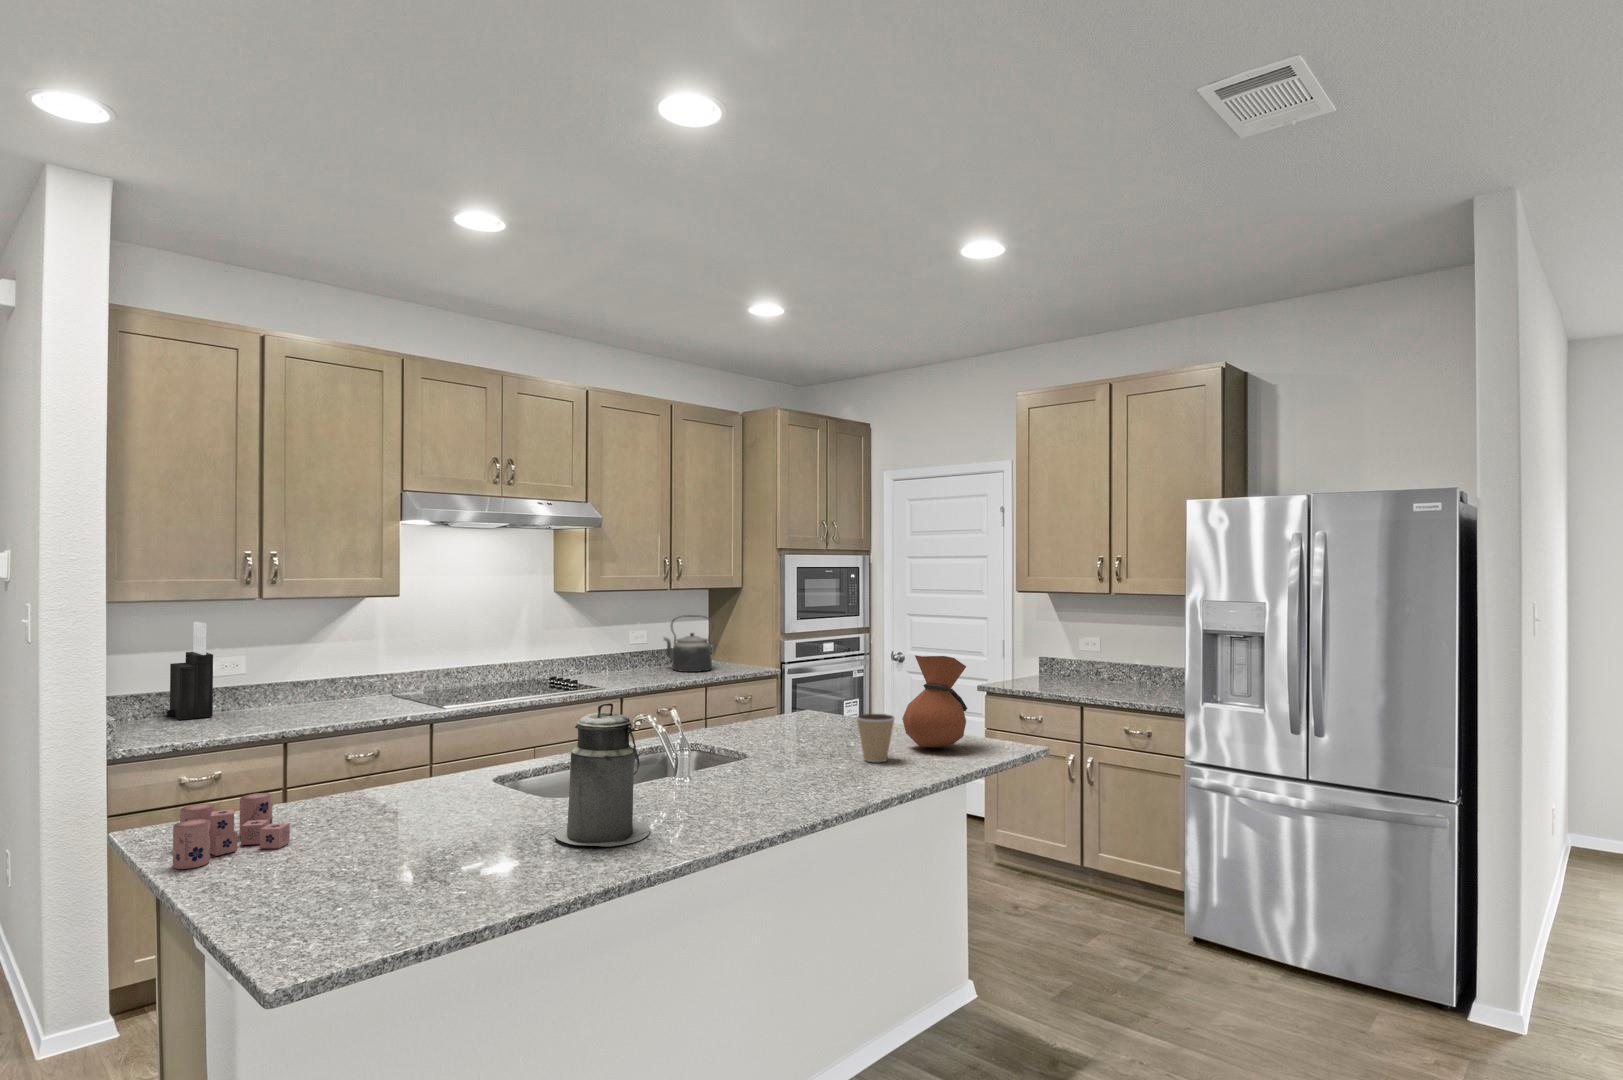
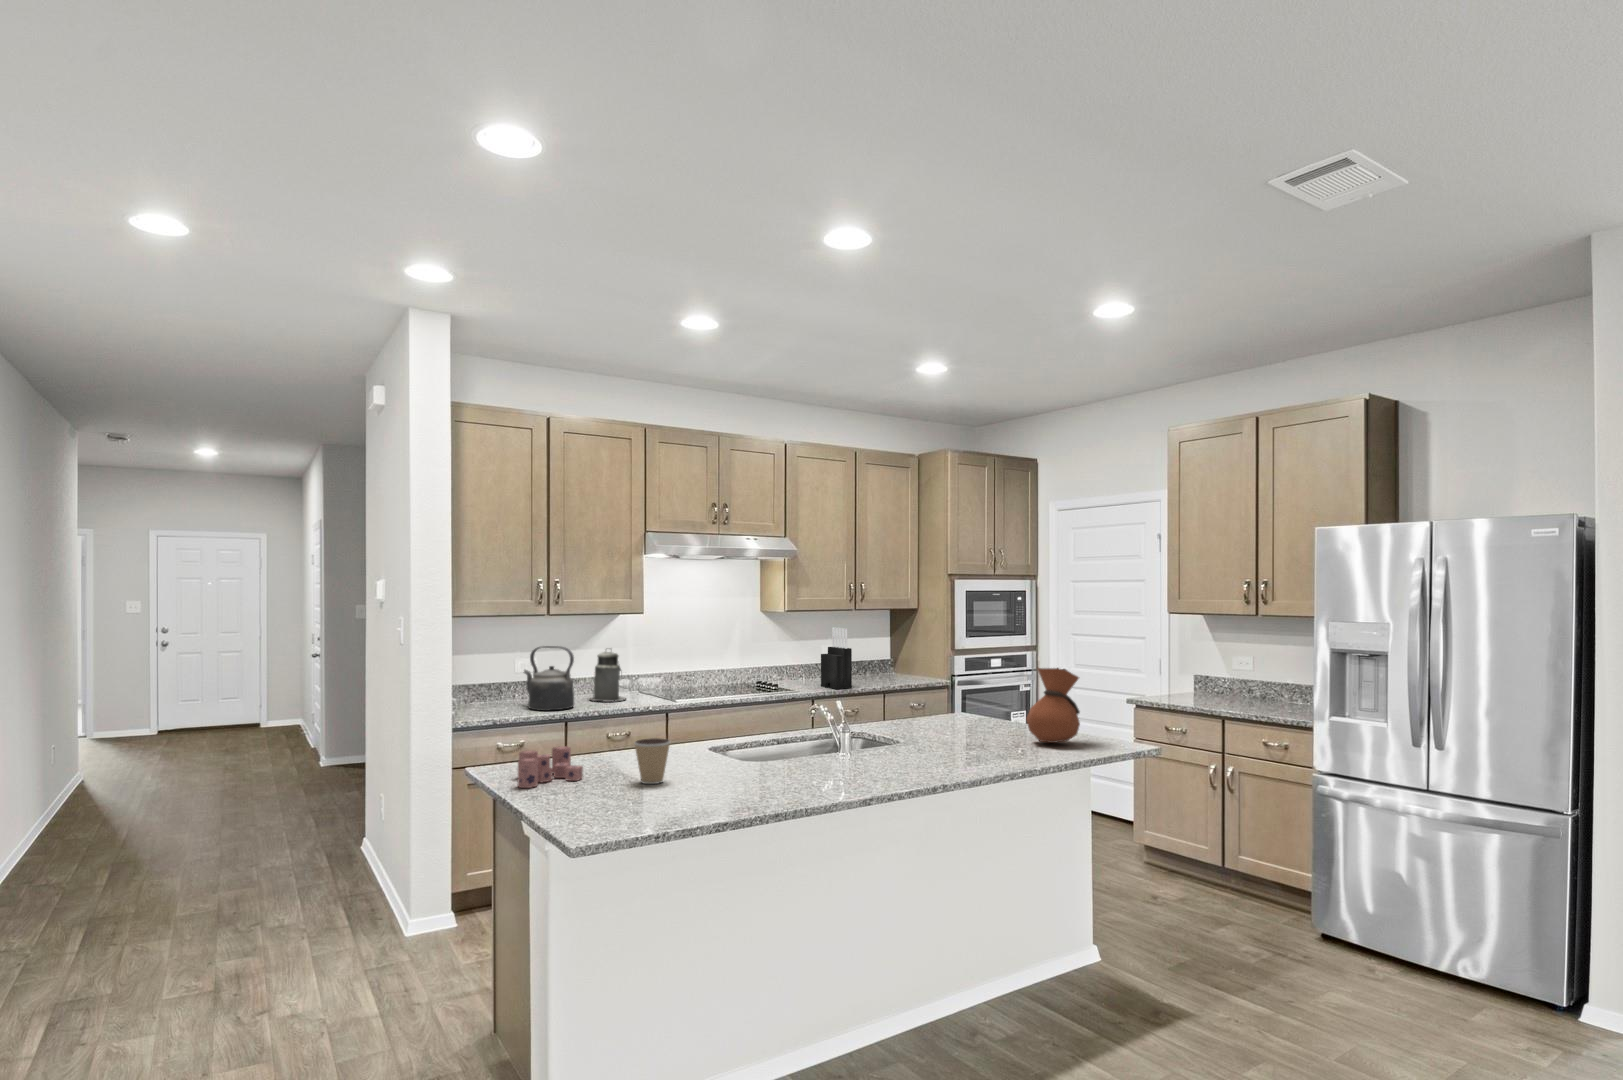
kettle: present [664,615,714,672] -> present [524,646,574,711]
knife block: present [167,622,213,720] -> present [821,627,852,689]
canister: present [555,703,650,847] -> present [591,652,626,702]
coffee cup: present [857,714,895,762] -> present [634,738,670,784]

